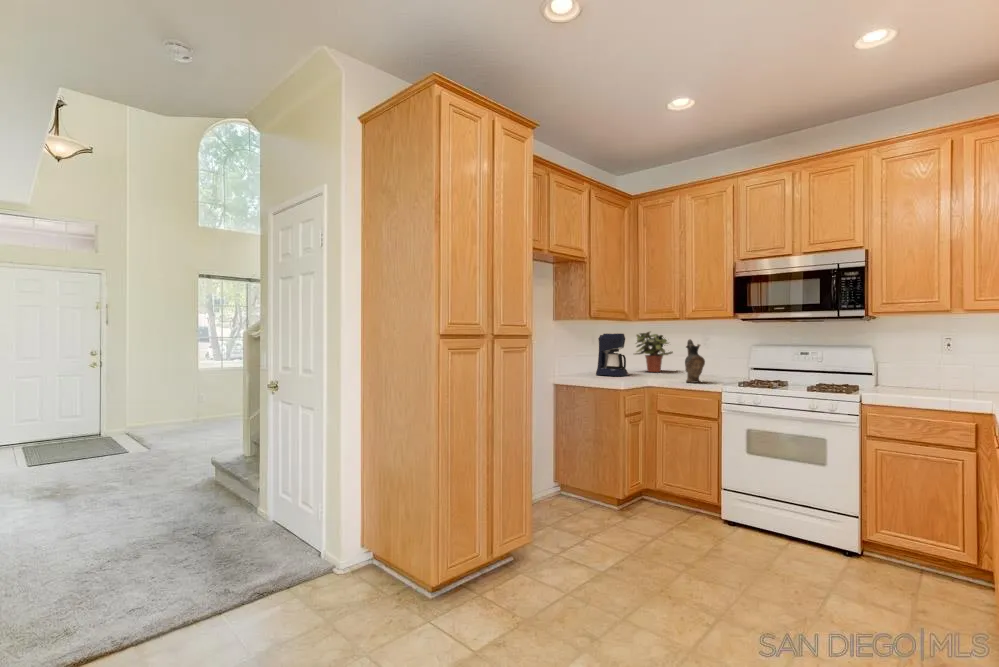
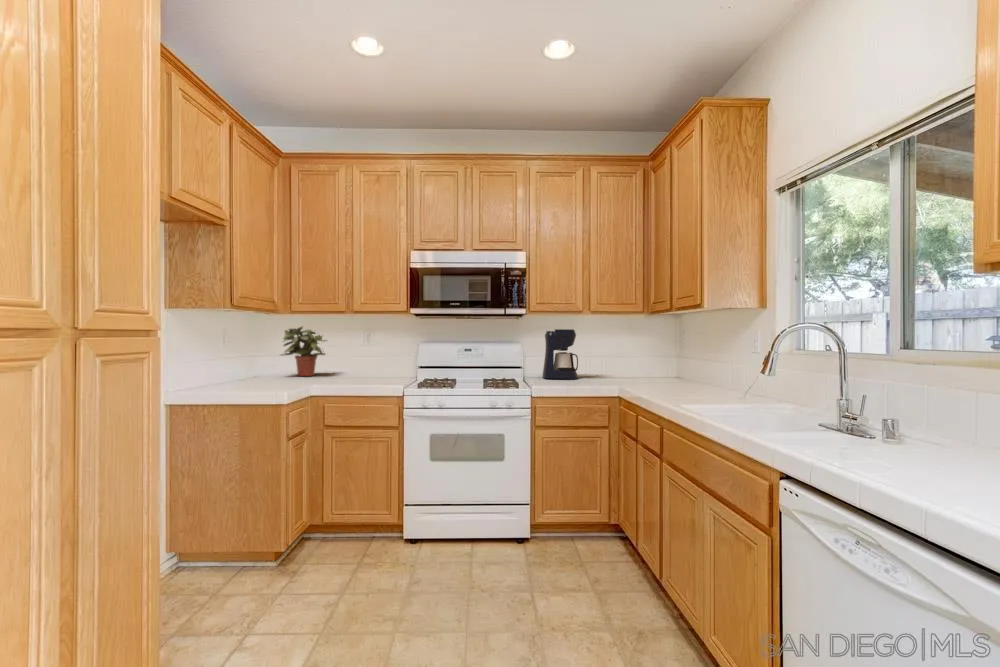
coffee maker: present [596,333,629,376] -> present [542,329,578,379]
ceramic pitcher: present [685,339,705,383] -> none [360,336,383,387]

